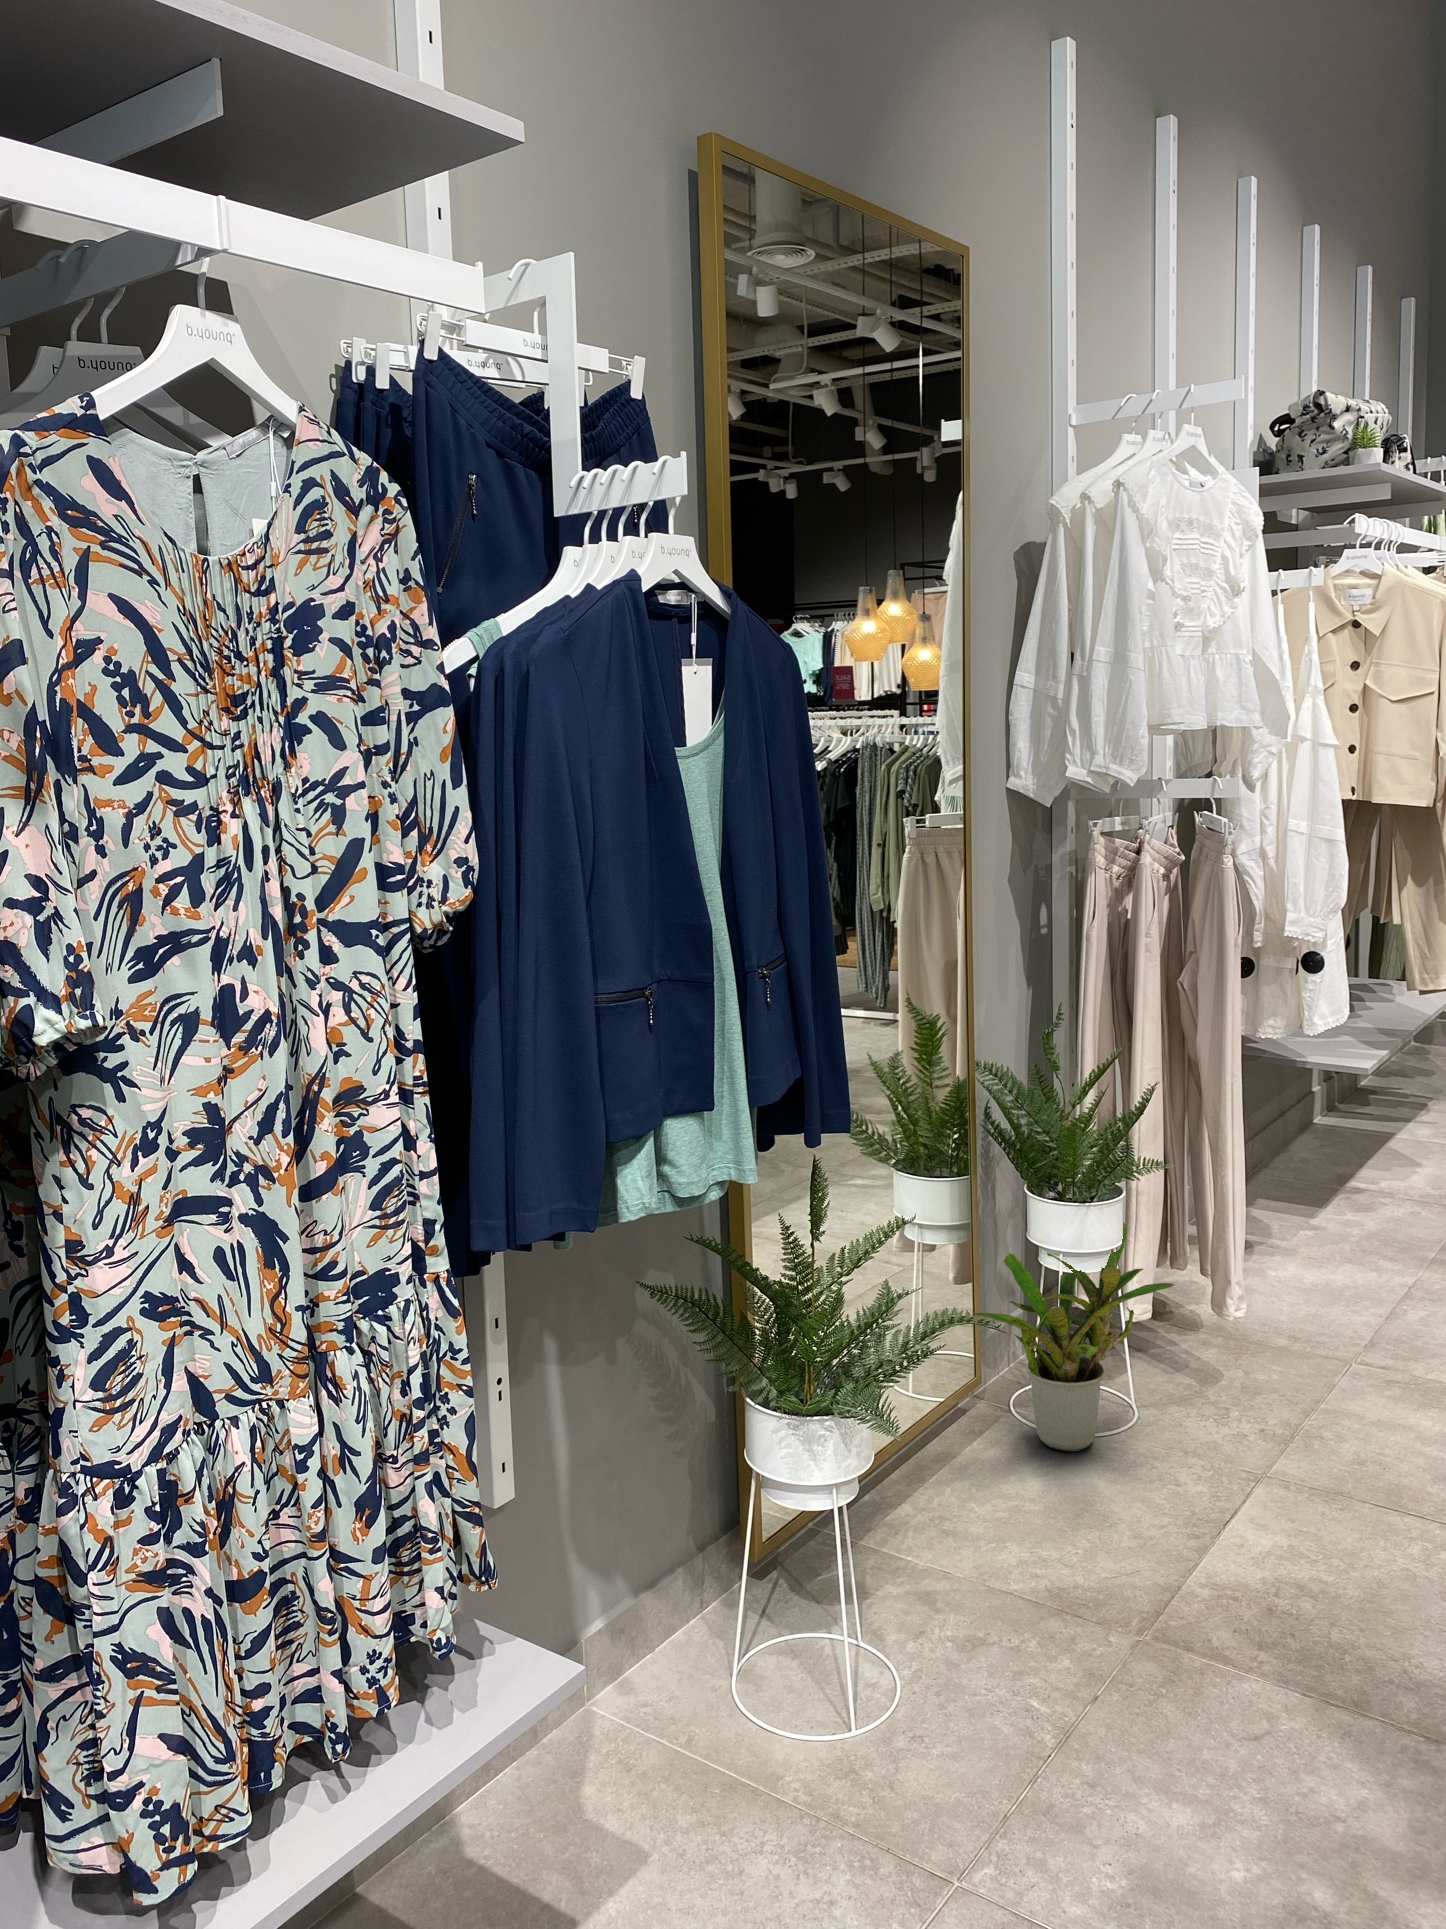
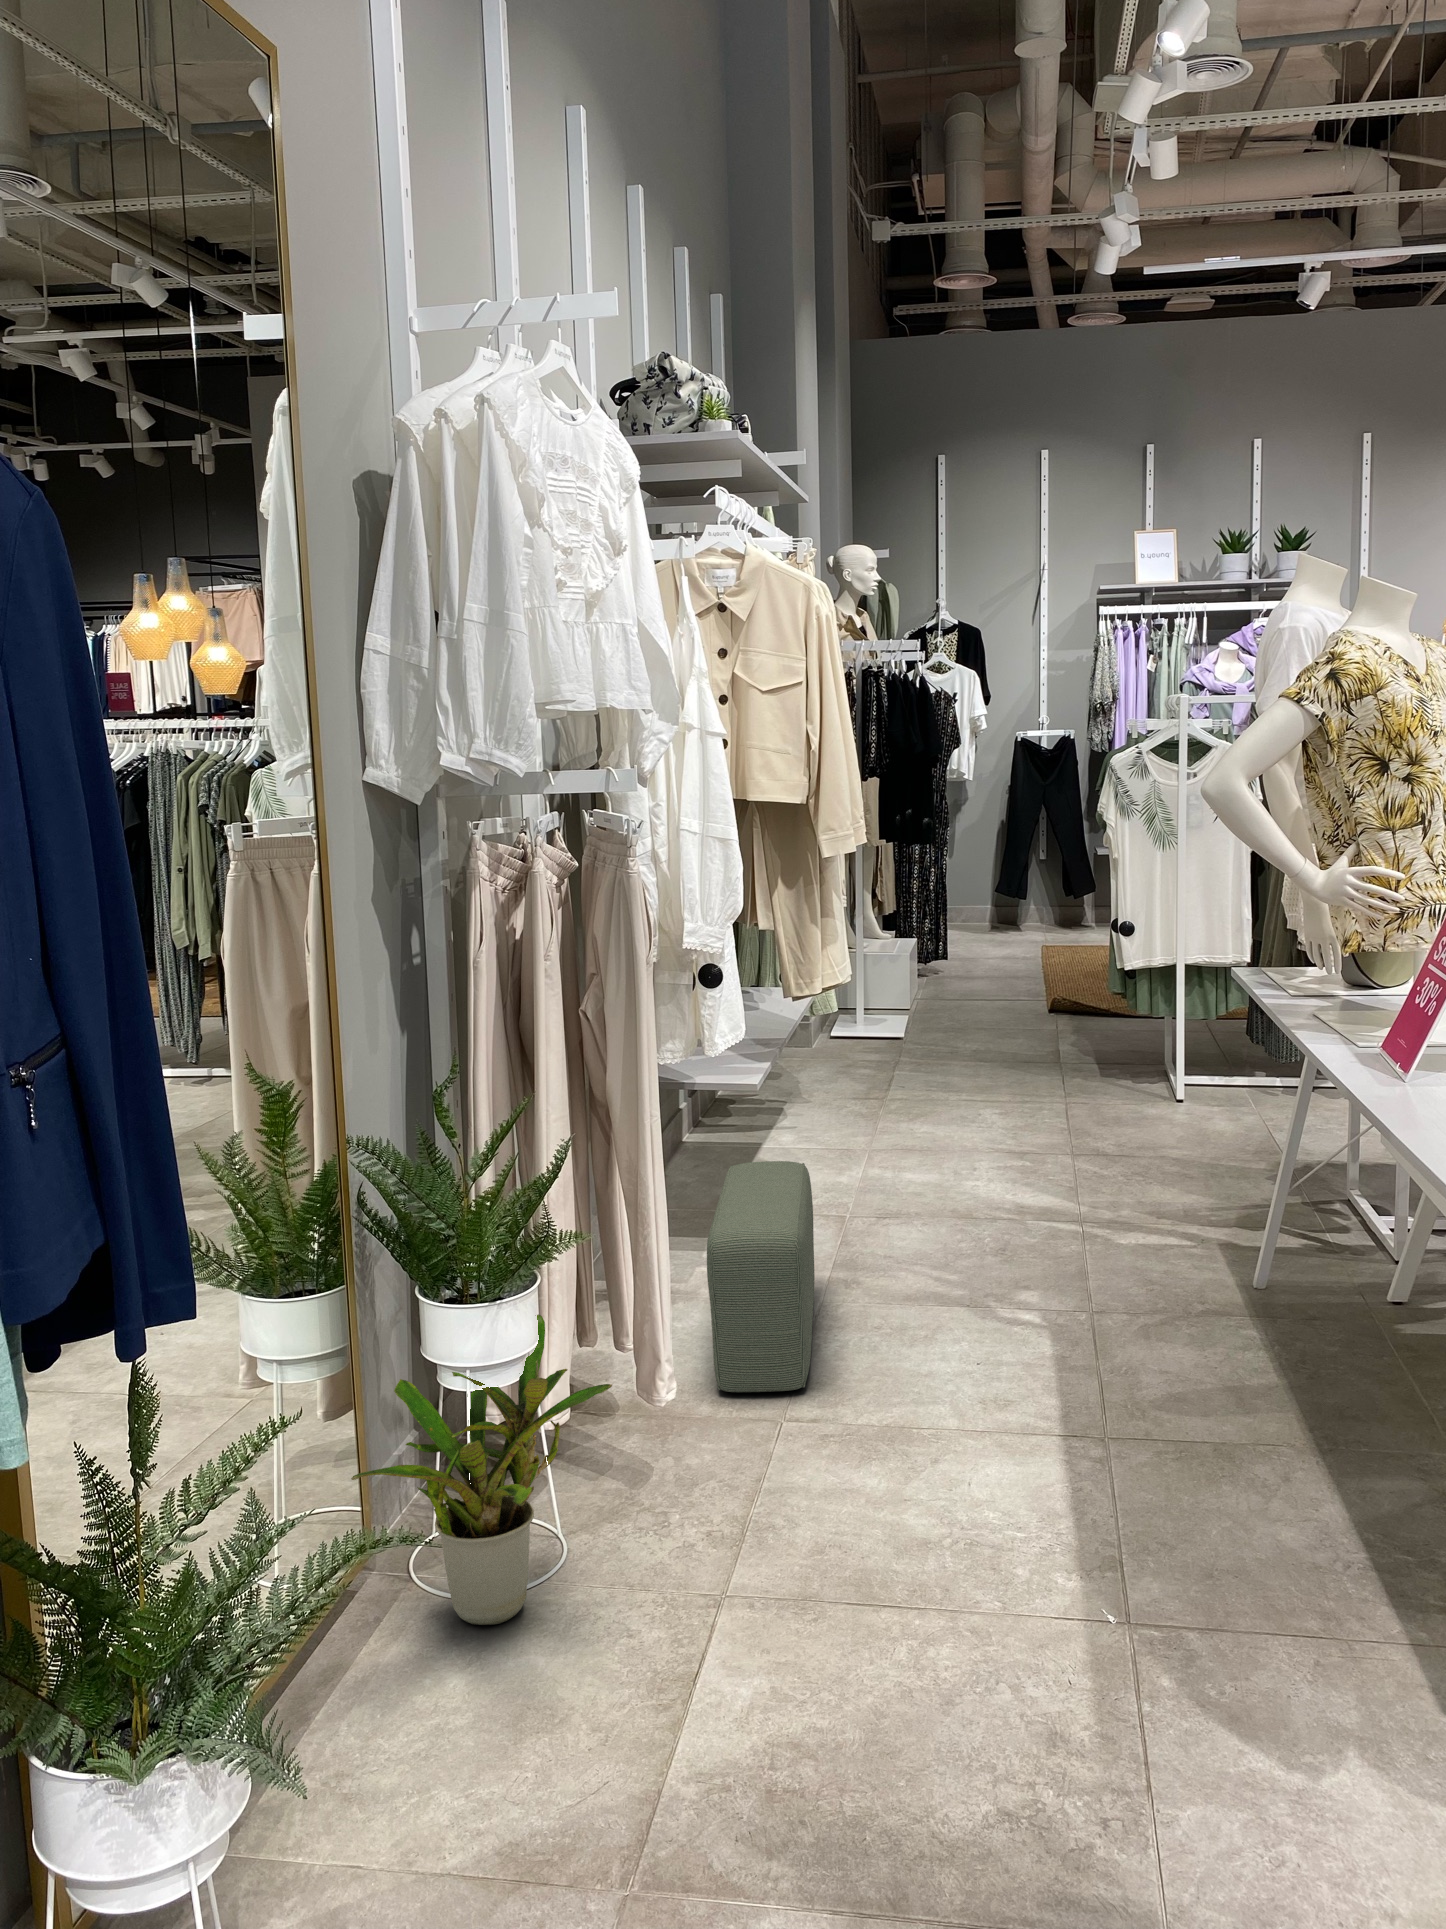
pouf: none [1289,1129,1405,1331] -> present [707,1161,815,1392]

